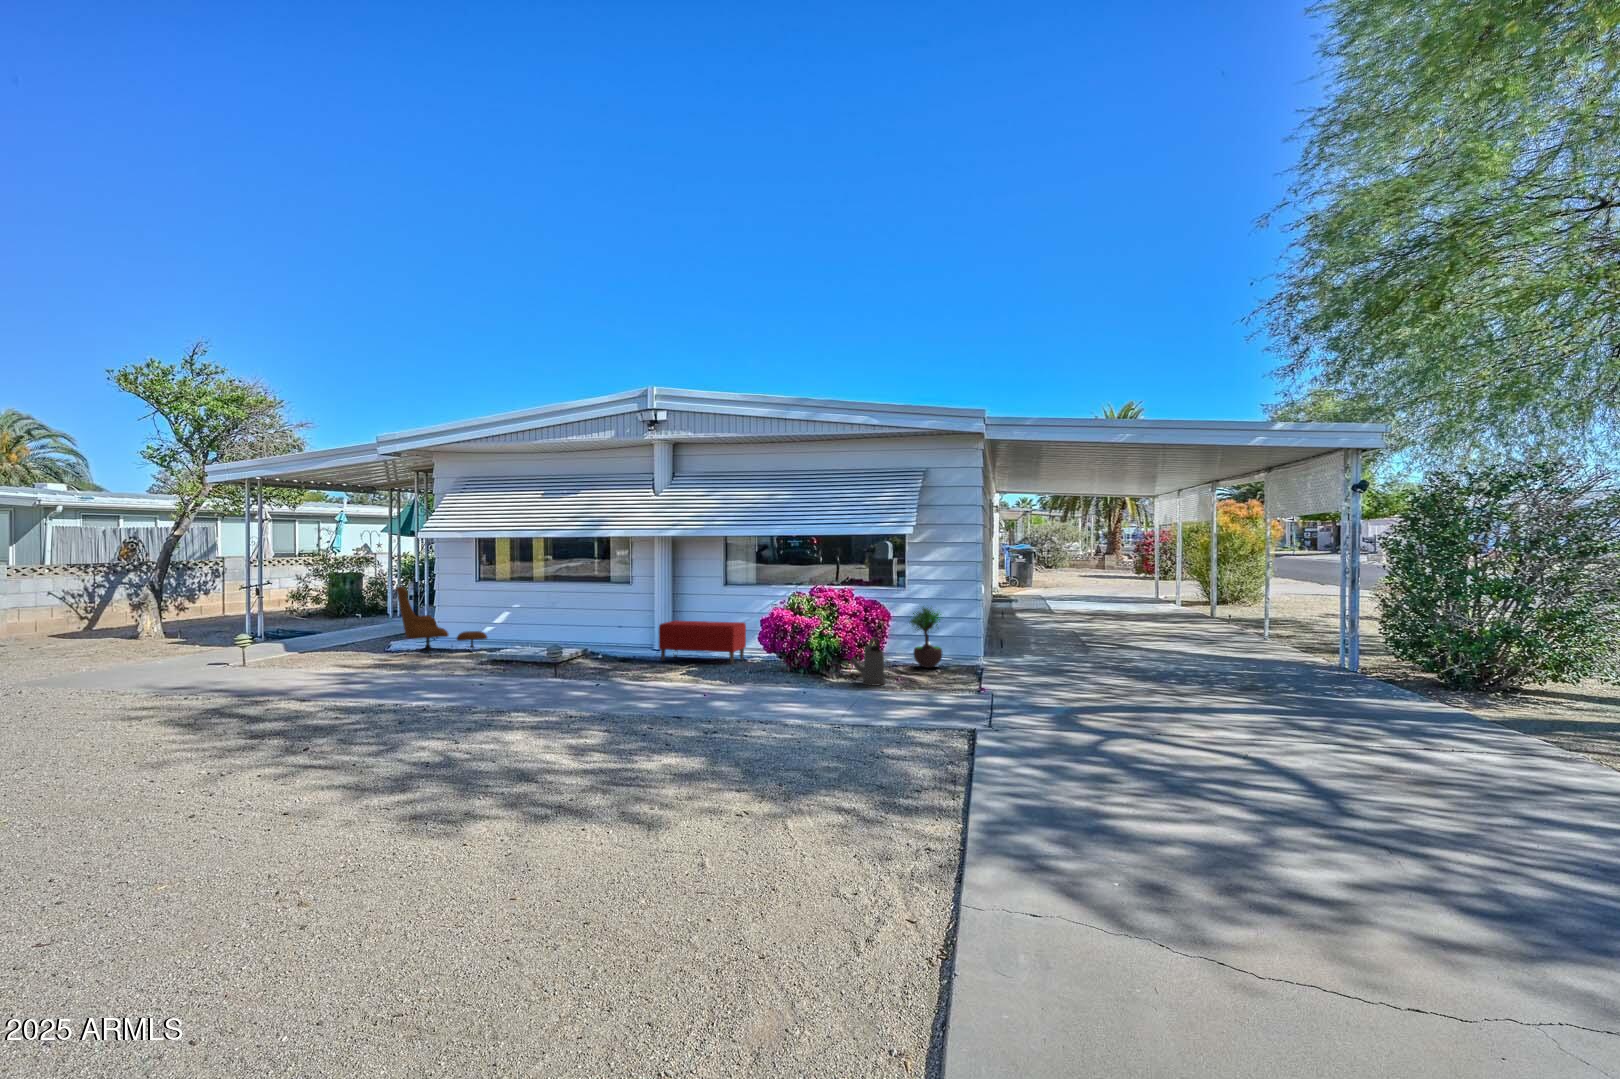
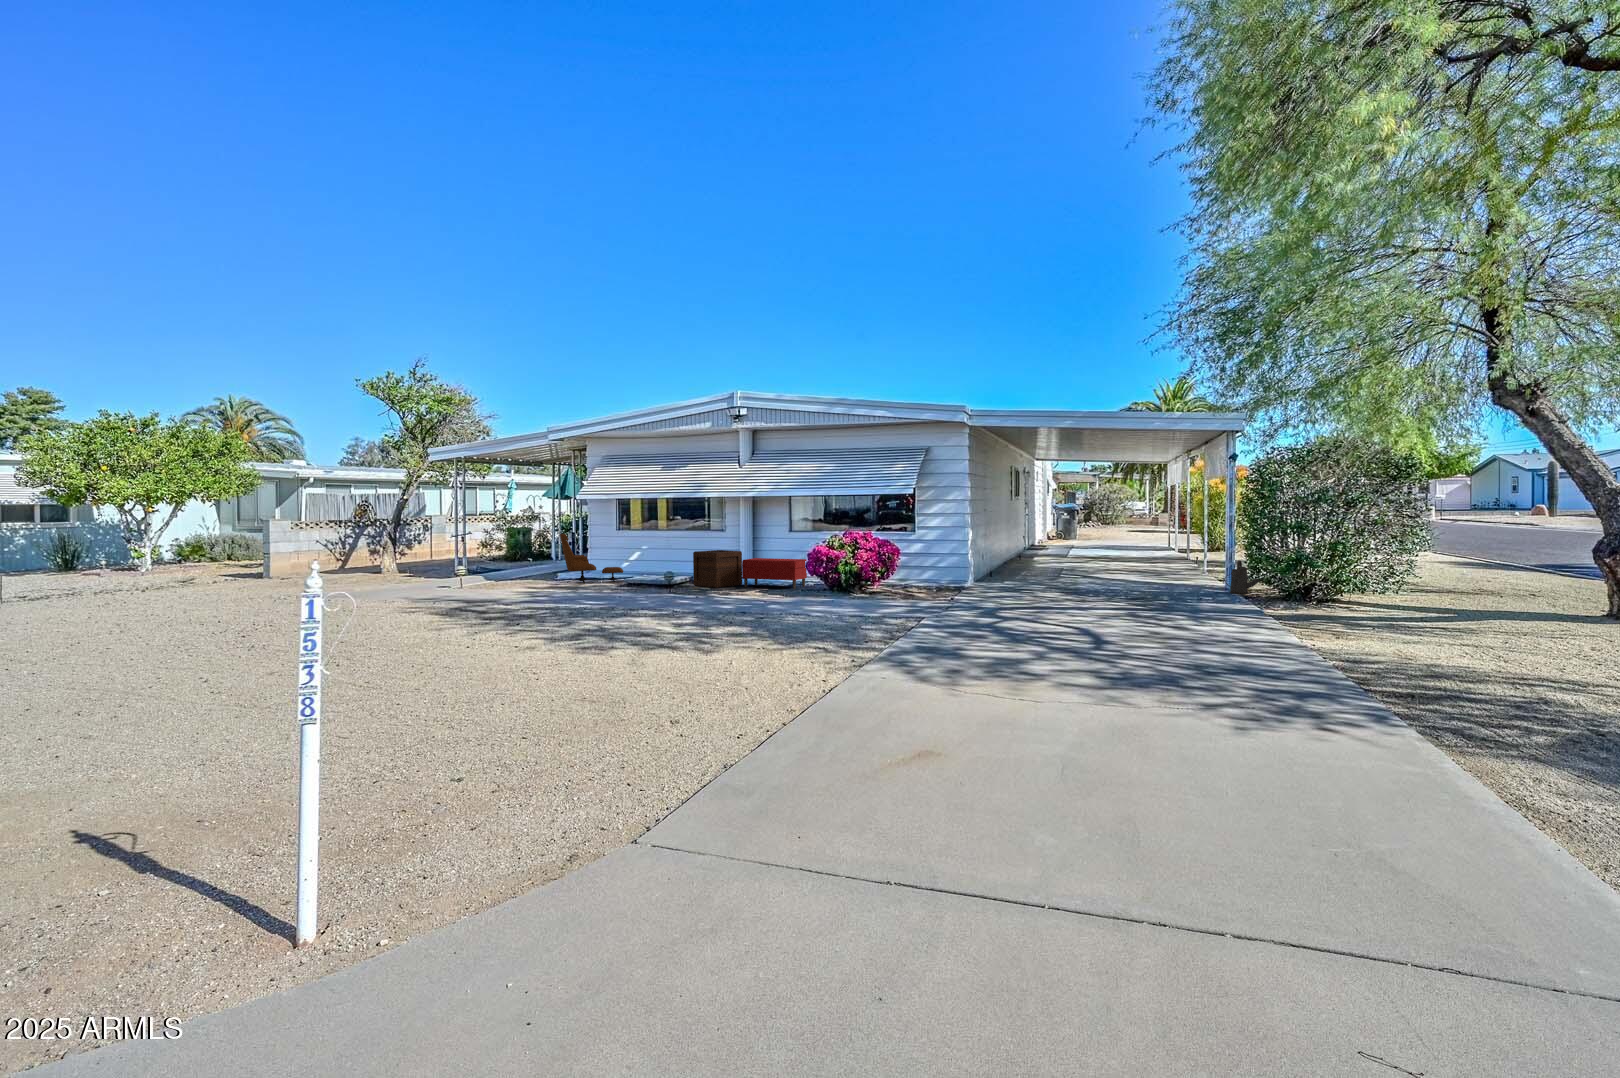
potted tree: present [909,606,942,668] -> none [920,541,949,592]
wooden crate: none [589,609,656,662] -> present [693,550,742,588]
watering can: present [851,637,891,686] -> present [1224,561,1260,594]

